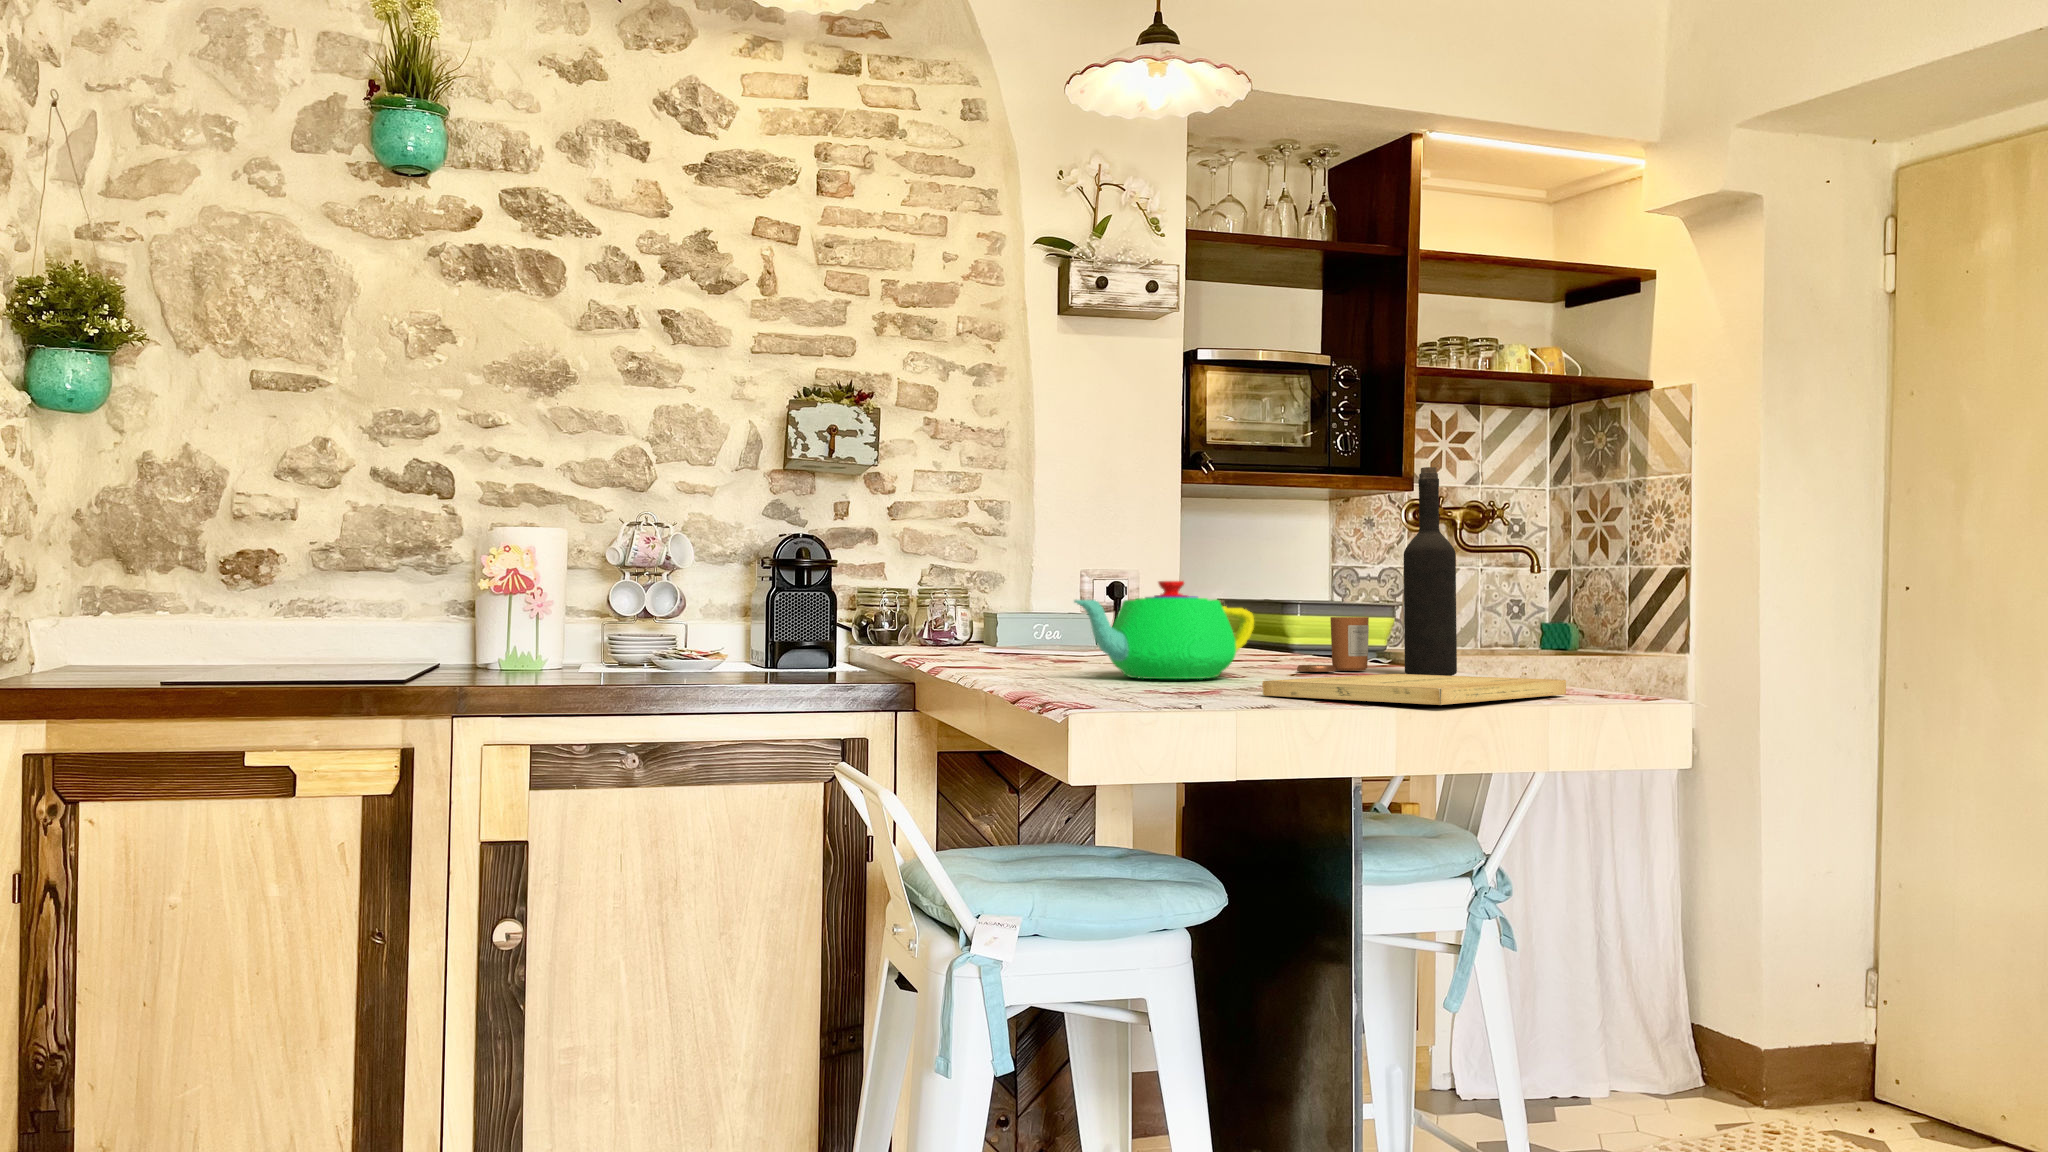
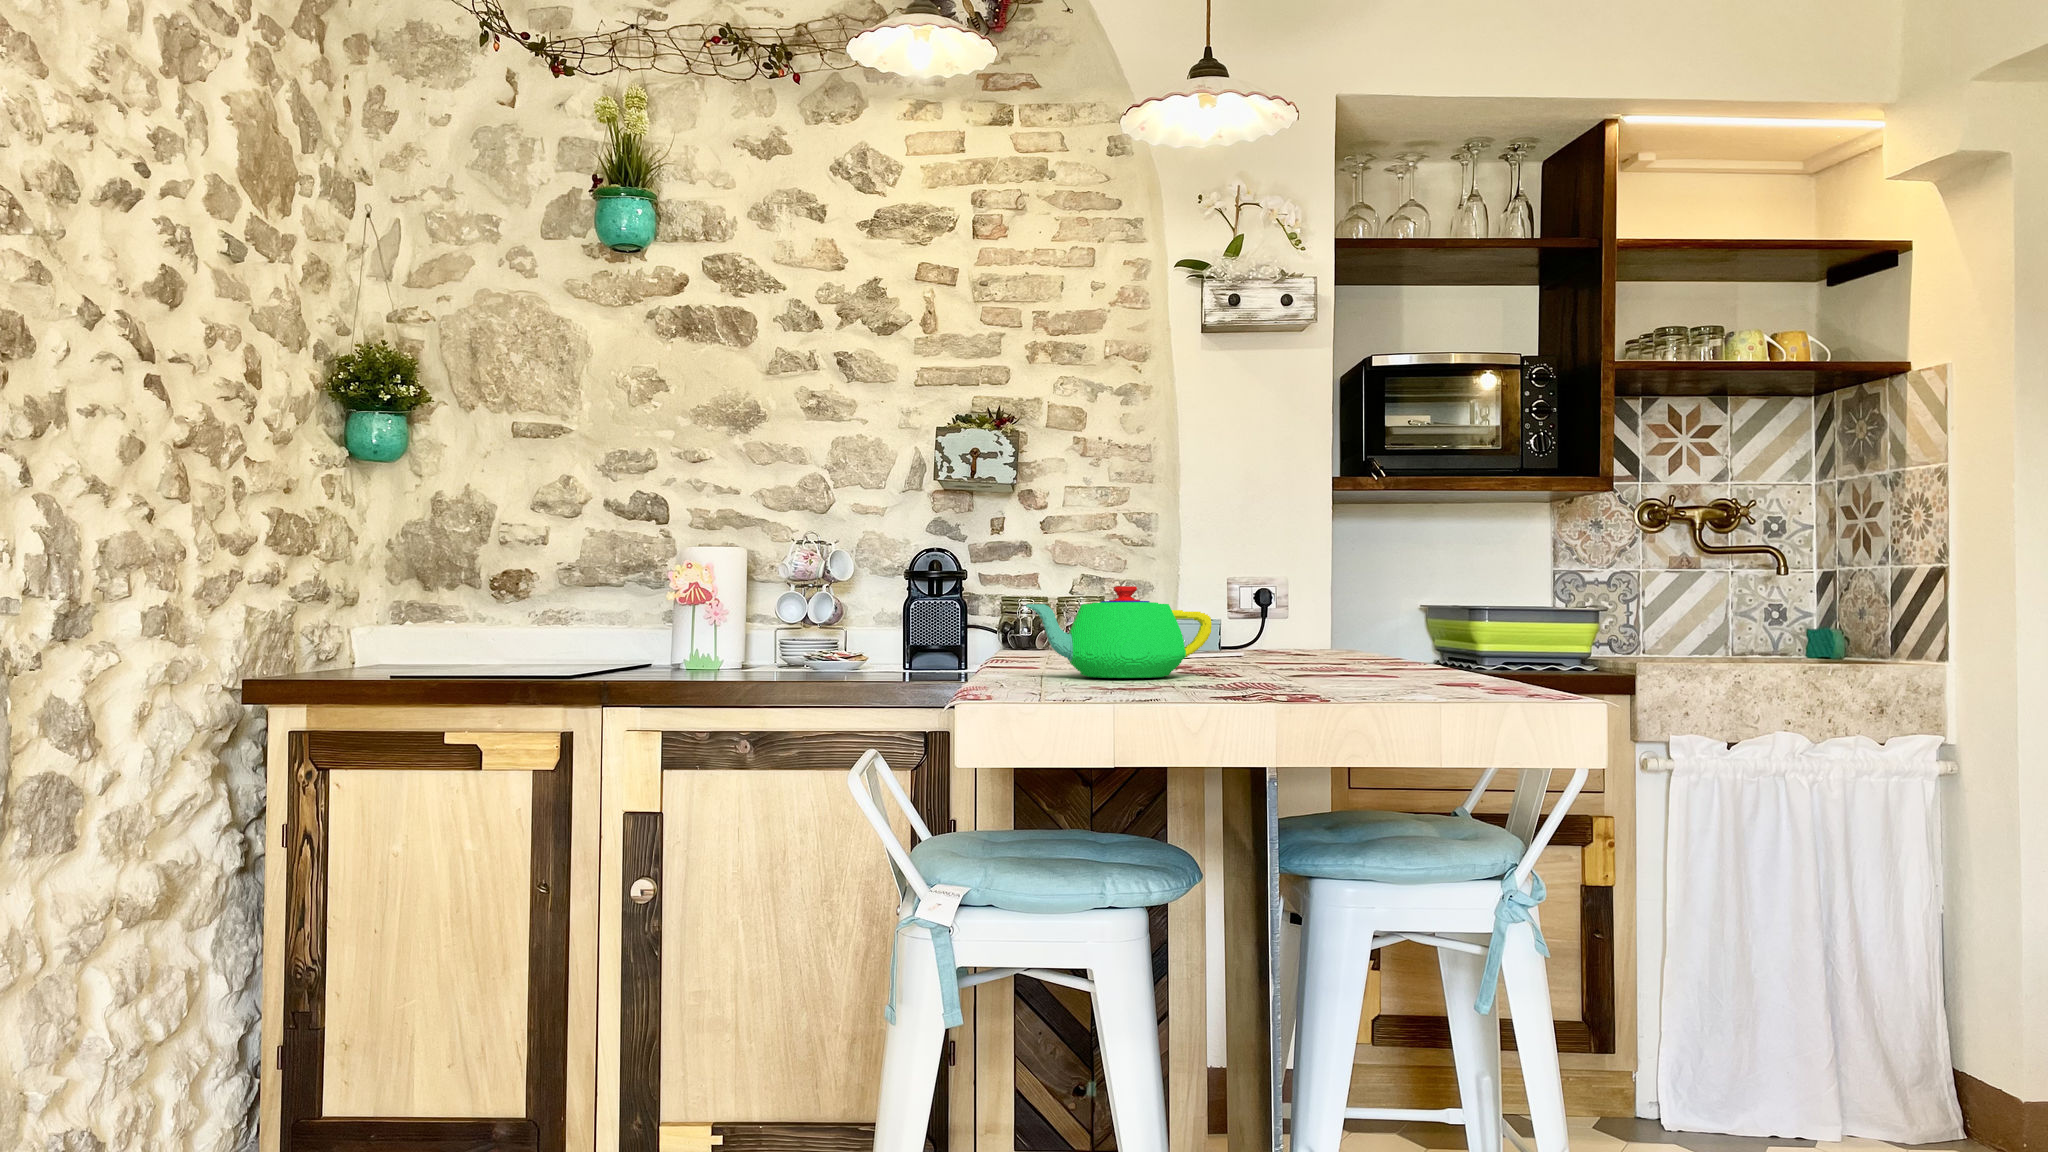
wine bottle: present [1404,467,1457,676] -> none [1358,472,1411,679]
candle: present [1297,617,1369,672] -> none [1273,621,1349,674]
book: present [1262,674,1566,705] -> none [1131,675,1428,700]

